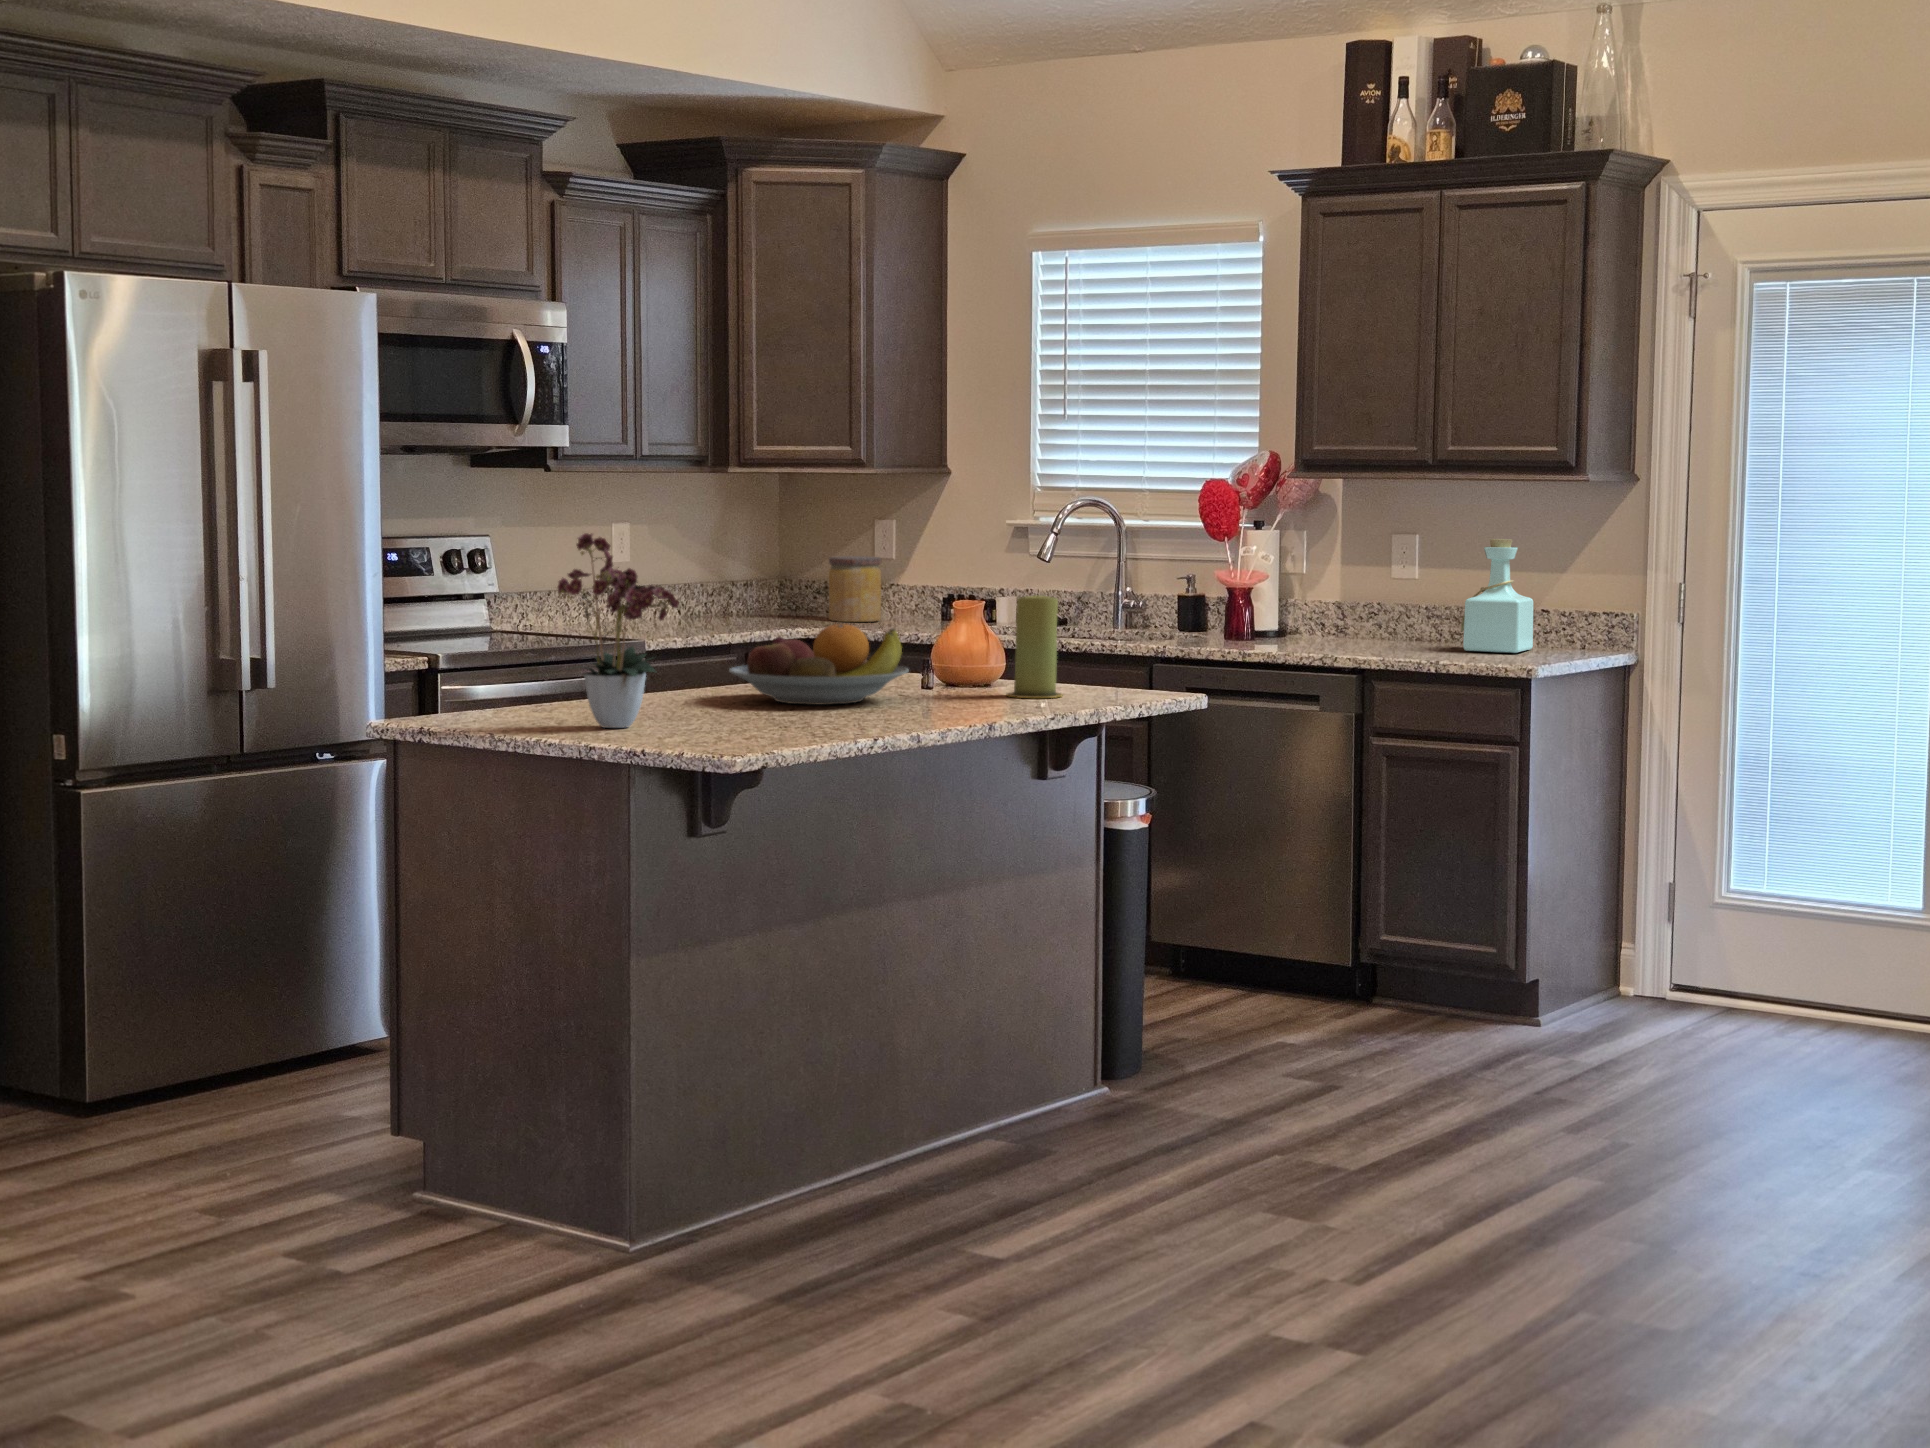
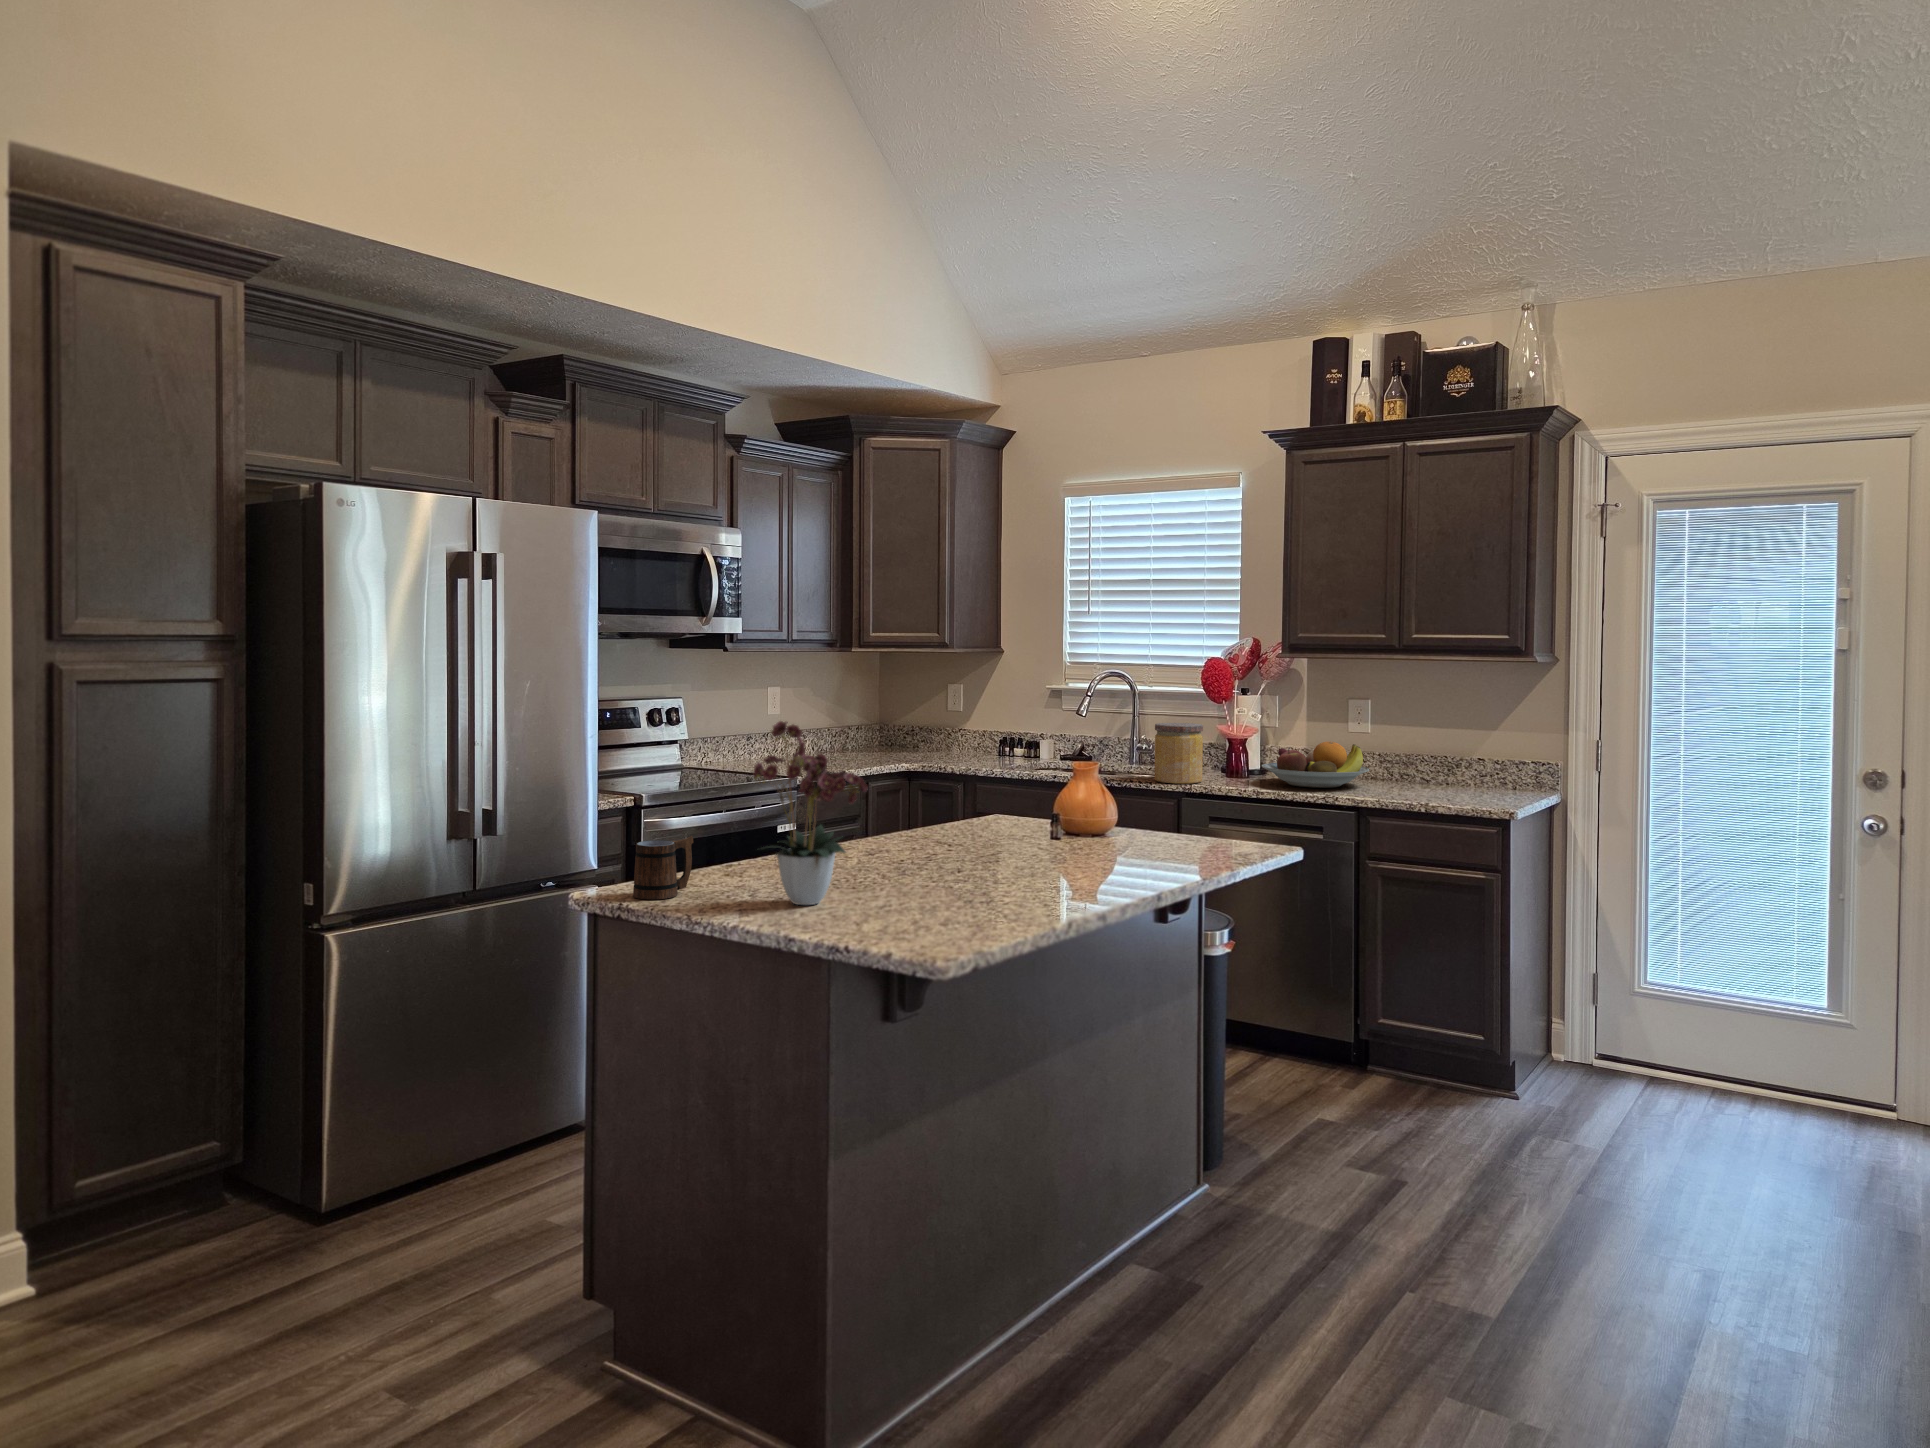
bottle: present [1461,539,1533,653] -> none [1424,707,1481,796]
jar: present [829,556,881,622] -> present [1154,723,1203,784]
candle: present [1007,595,1062,698] -> none [1126,765,1176,855]
fruit bowl: present [729,624,909,705] -> present [1262,742,1369,788]
mug: none [431,660,496,725] -> present [633,836,693,899]

